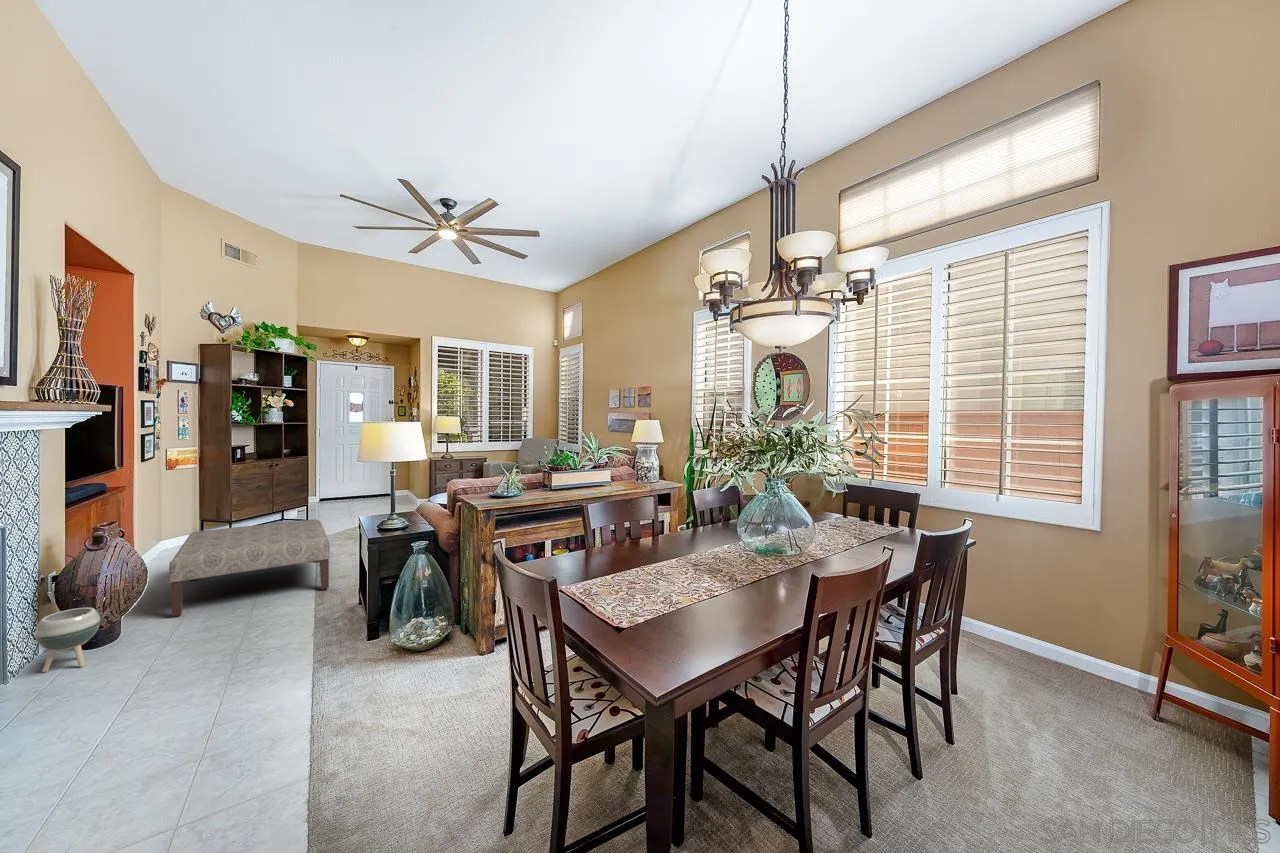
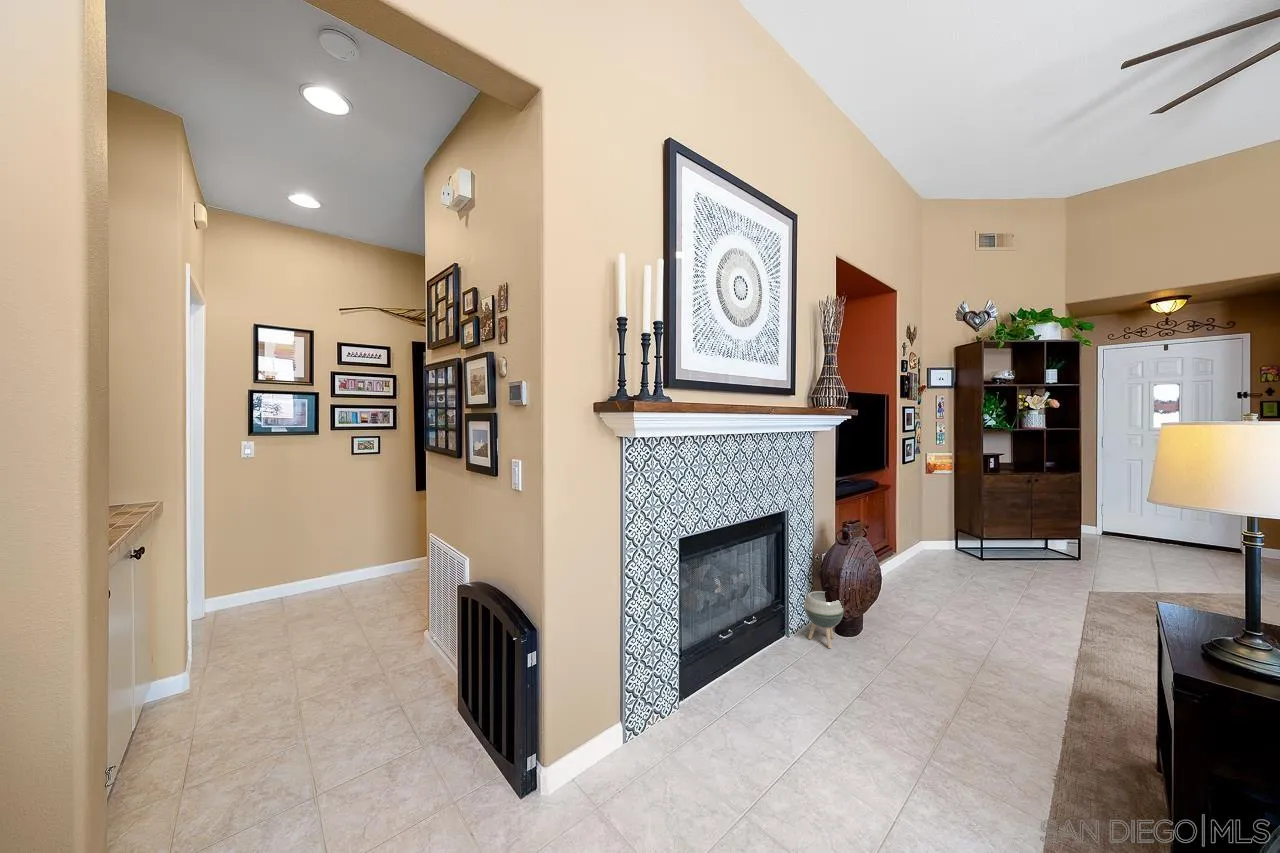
ottoman: present [169,519,330,616] -> none [903,543,1097,680]

